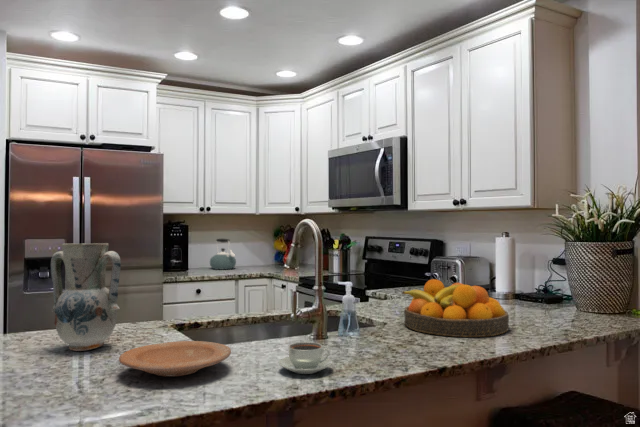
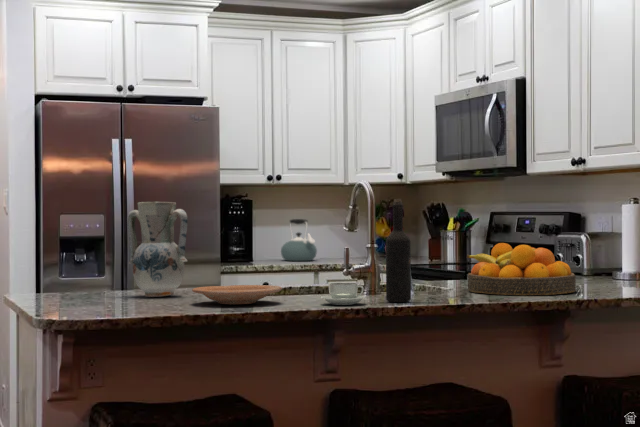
wine bottle: none [349,244,376,362] -> present [386,199,411,302]

